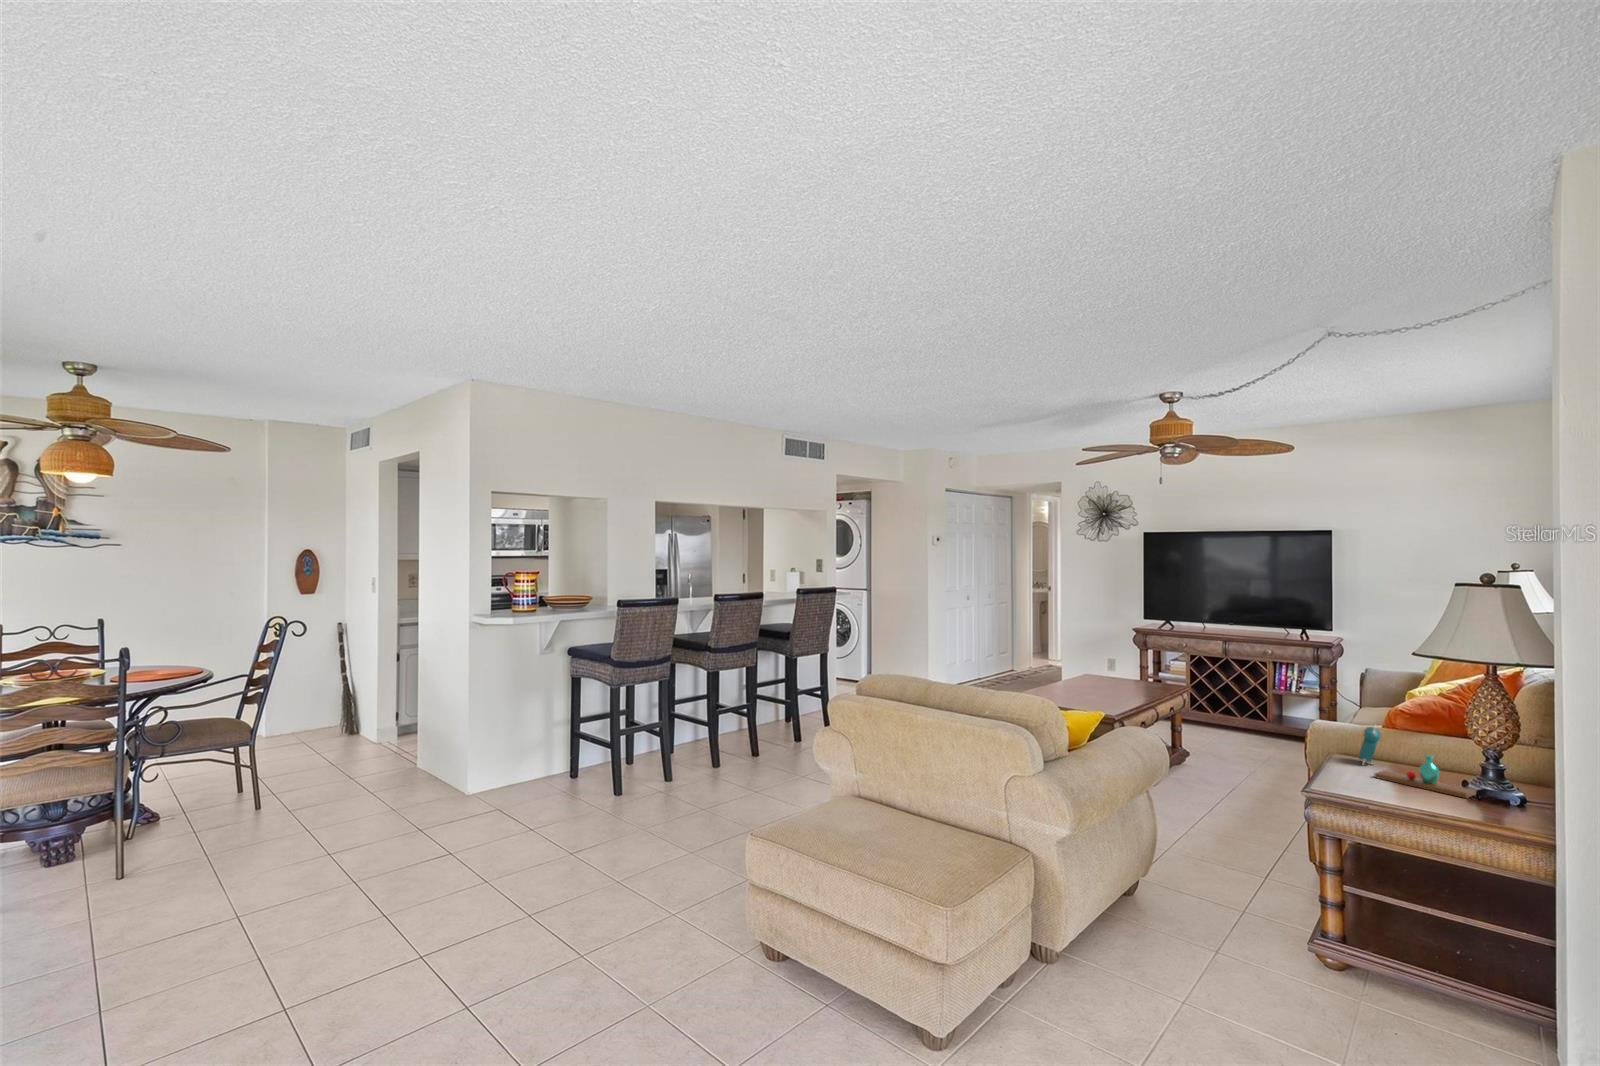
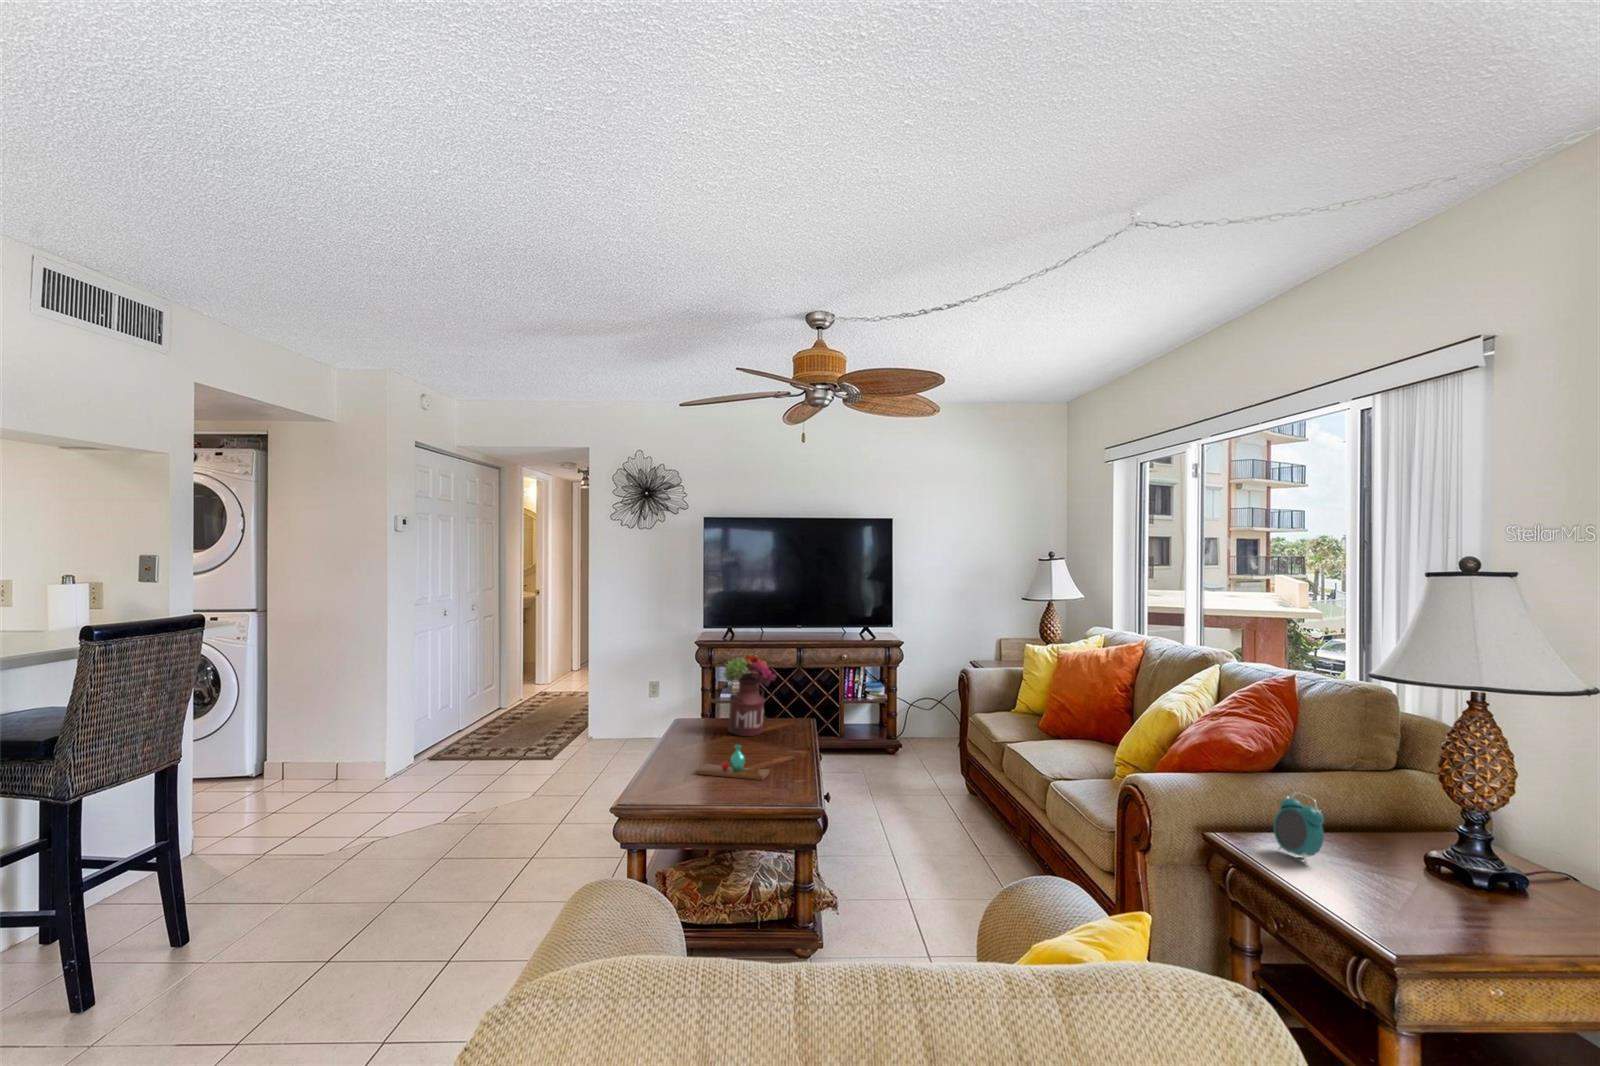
flower arrangement: none [1106,632,1147,688] -> present [723,654,776,736]
vase: present [1374,755,1476,798] -> present [698,745,769,780]

